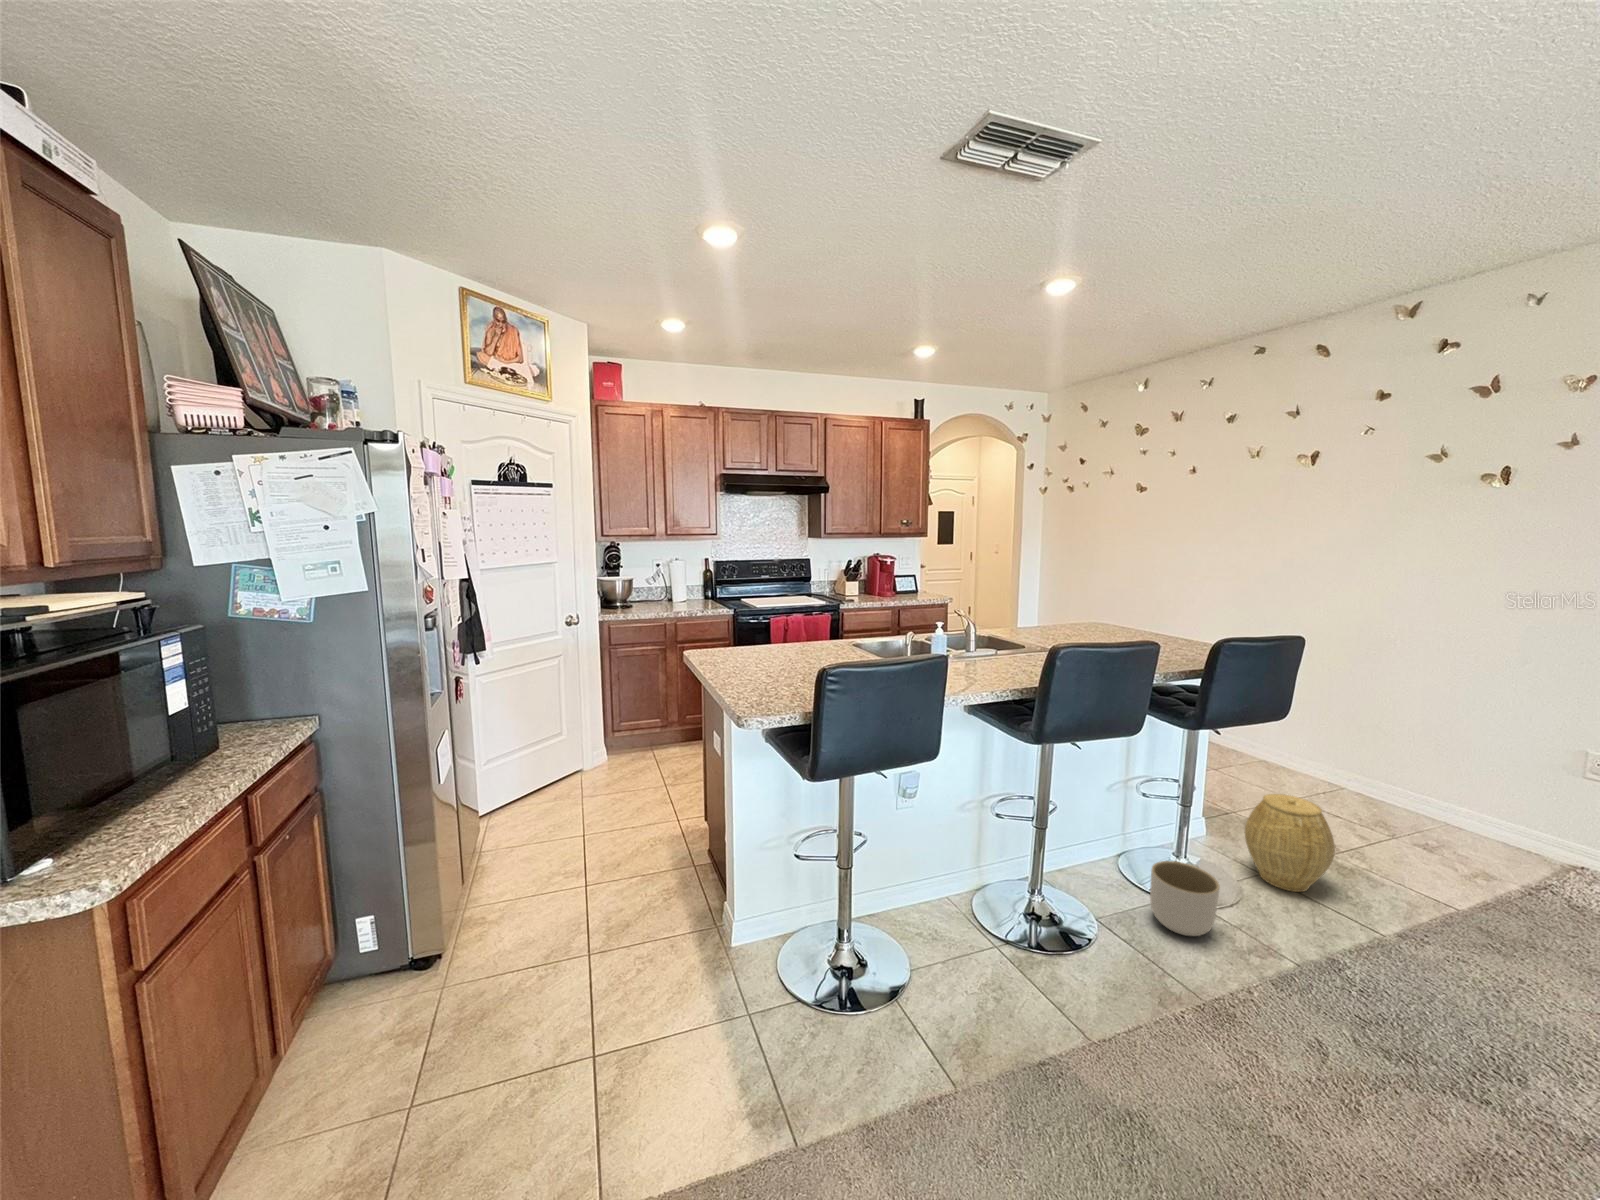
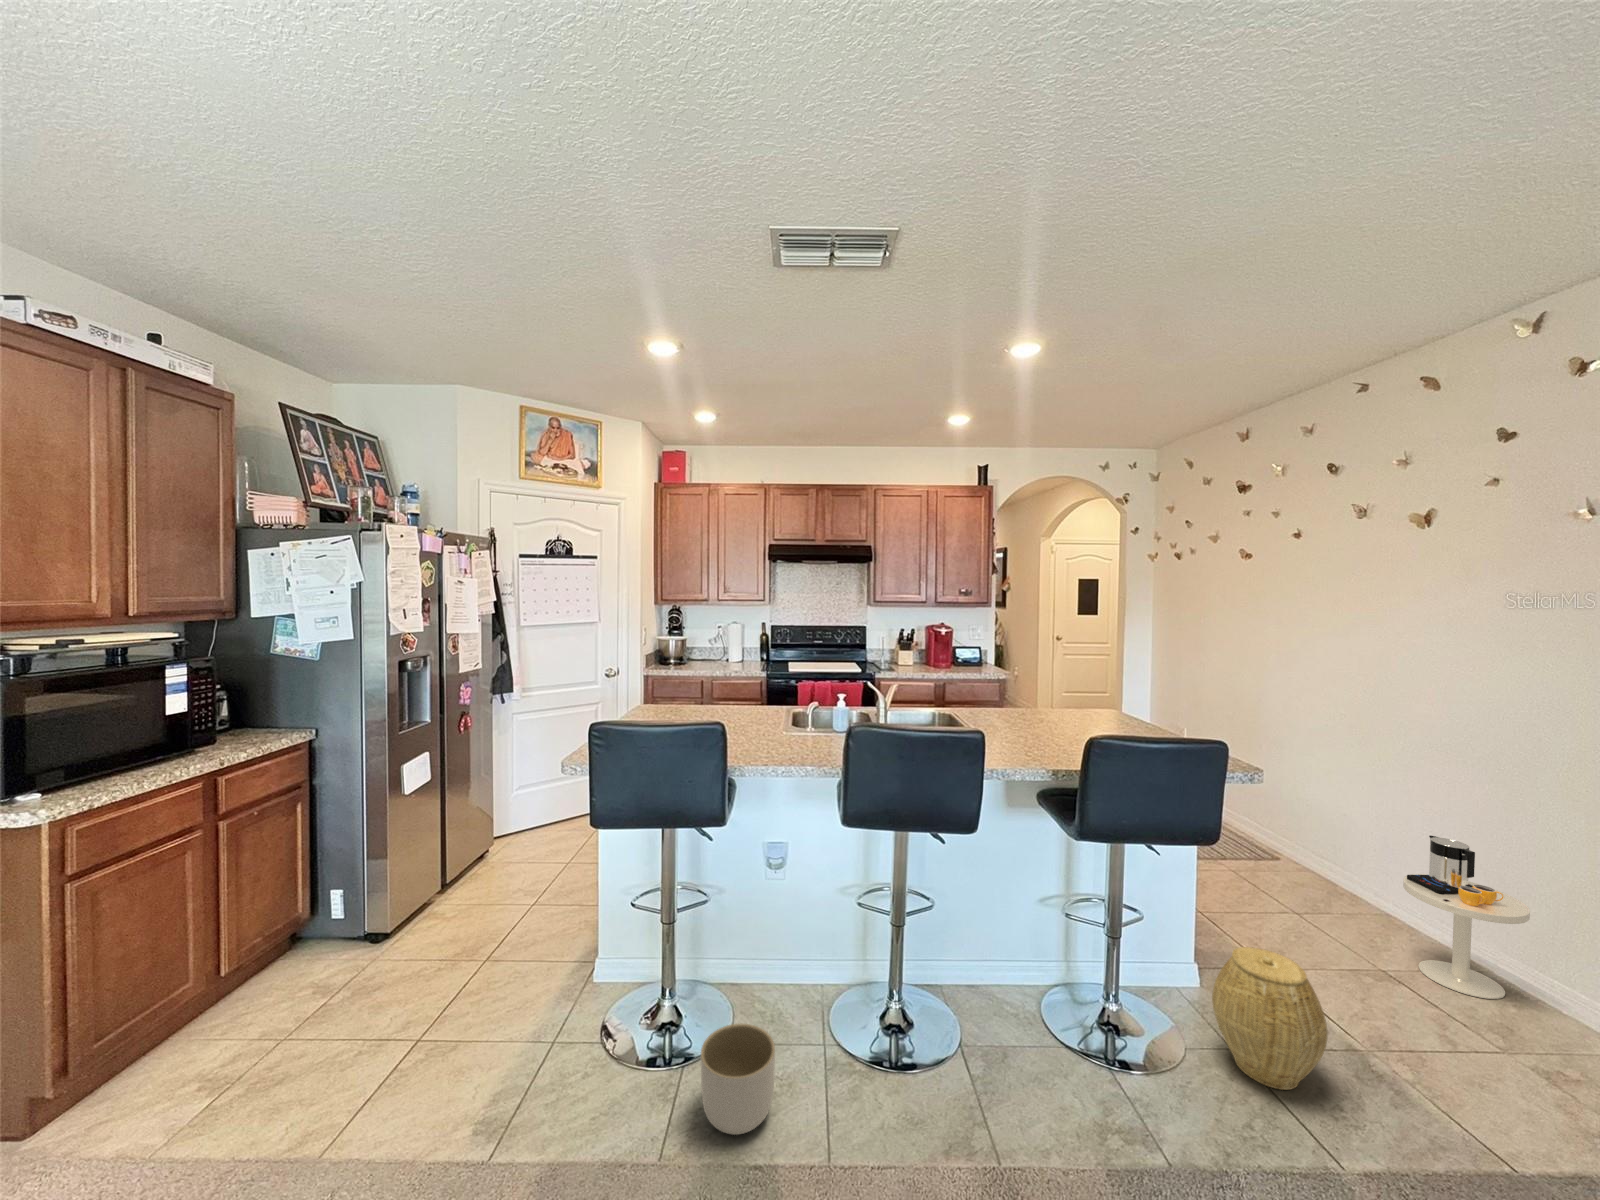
side table: none [1296,696,1379,803] -> present [1403,836,1530,999]
planter: present [1150,861,1220,936] -> present [701,1023,775,1135]

